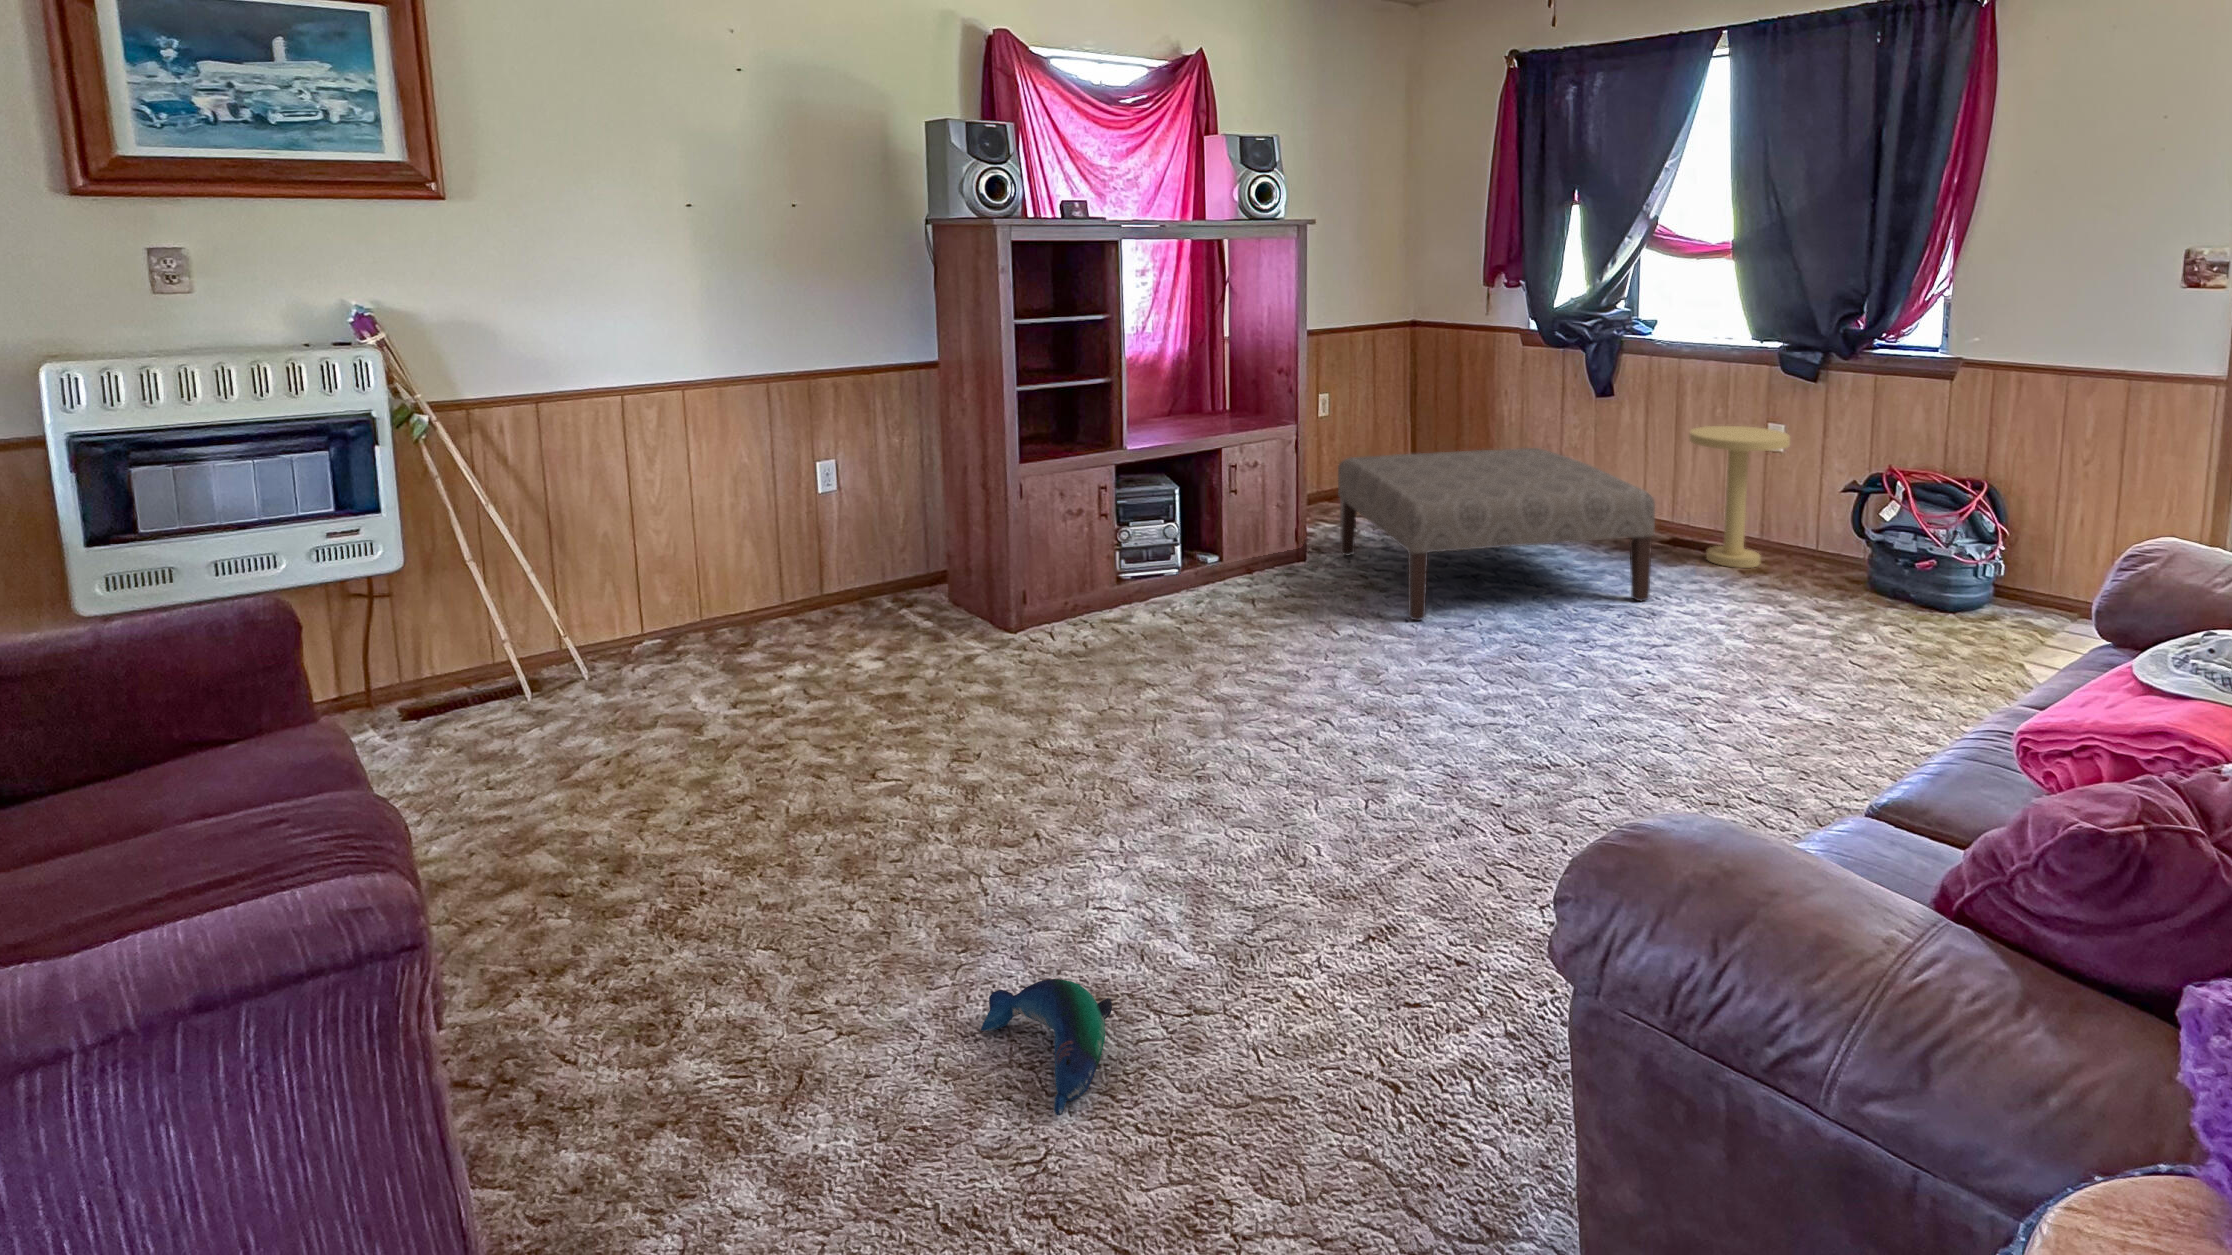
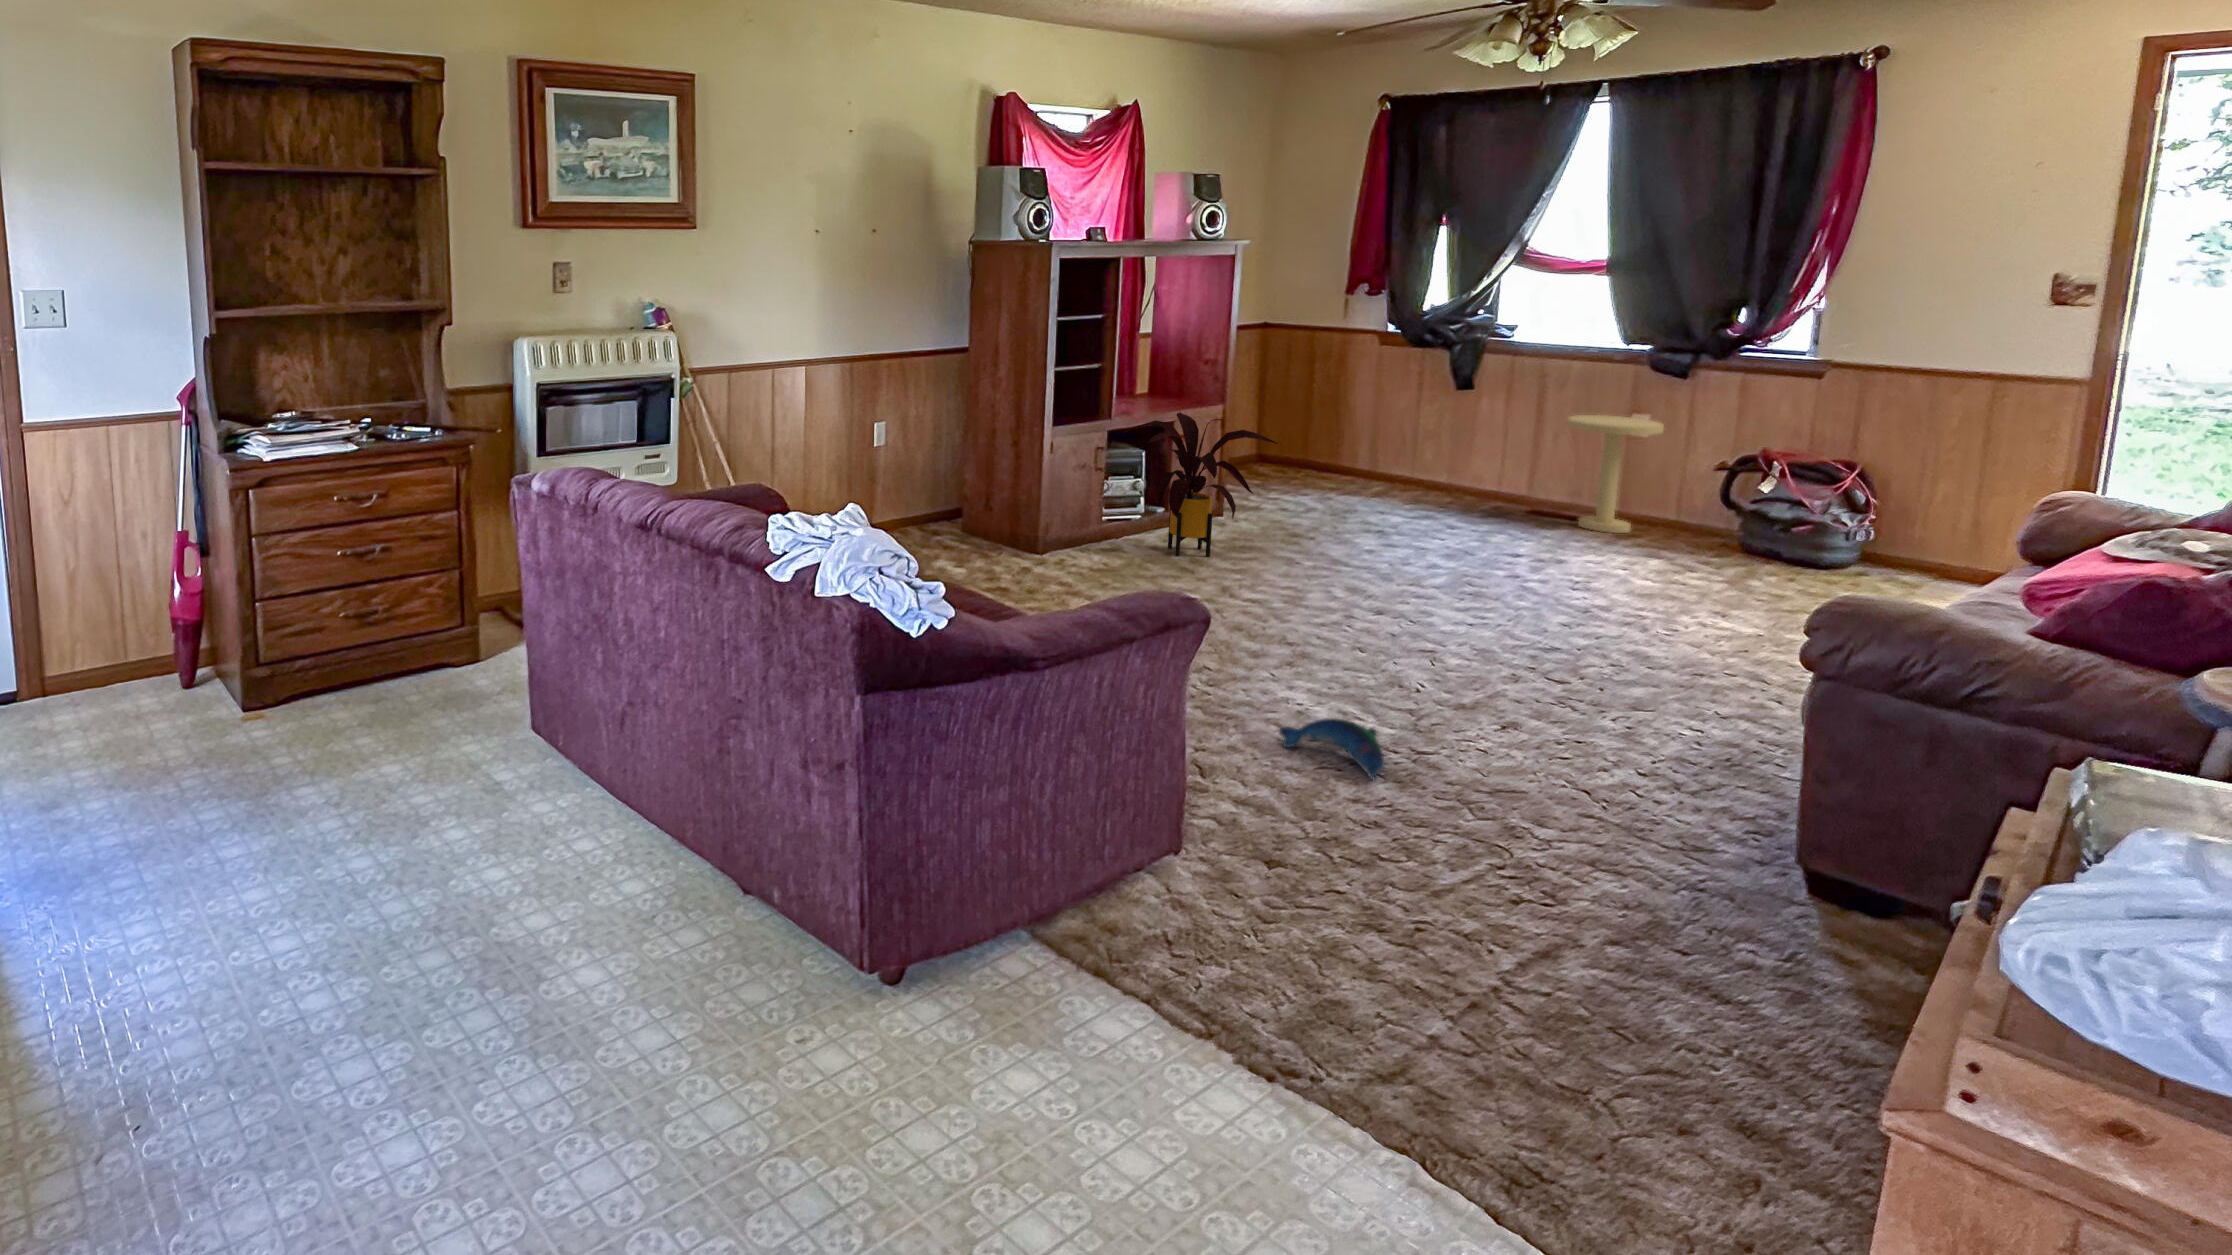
house plant: none [1129,438,1302,627] -> present [1123,412,1277,557]
ottoman: present [1338,448,1655,621] -> none [1253,431,1559,559]

